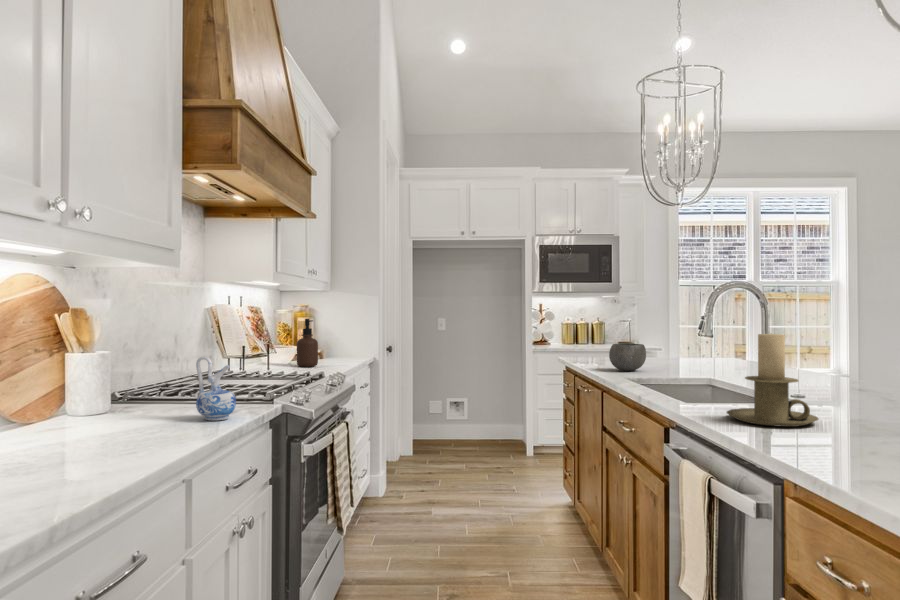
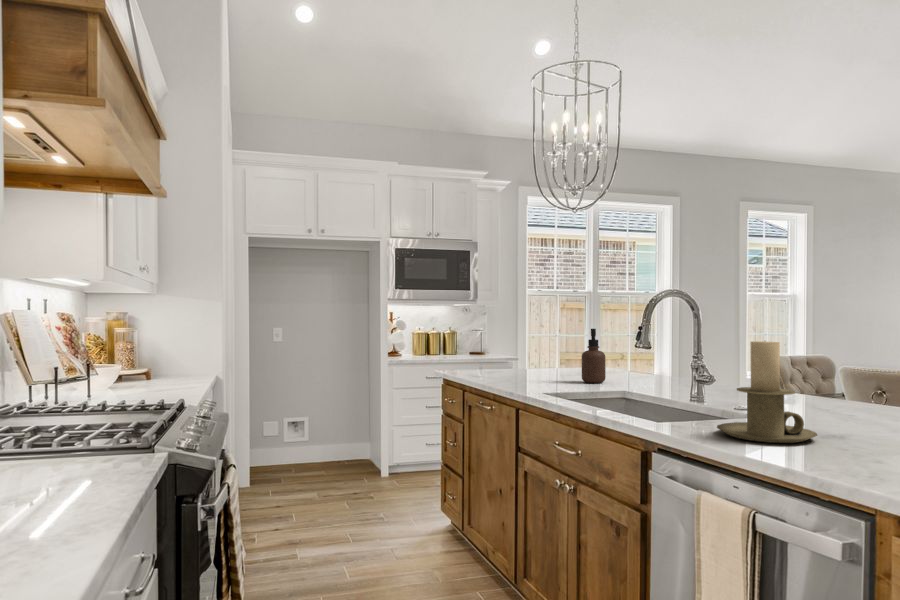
soap dispenser: present [297,319,318,367] -> present [582,329,606,383]
ceramic bowl: present [609,343,646,371] -> none [508,353,547,383]
ceramic pitcher: present [196,356,236,420] -> none [41,388,109,490]

